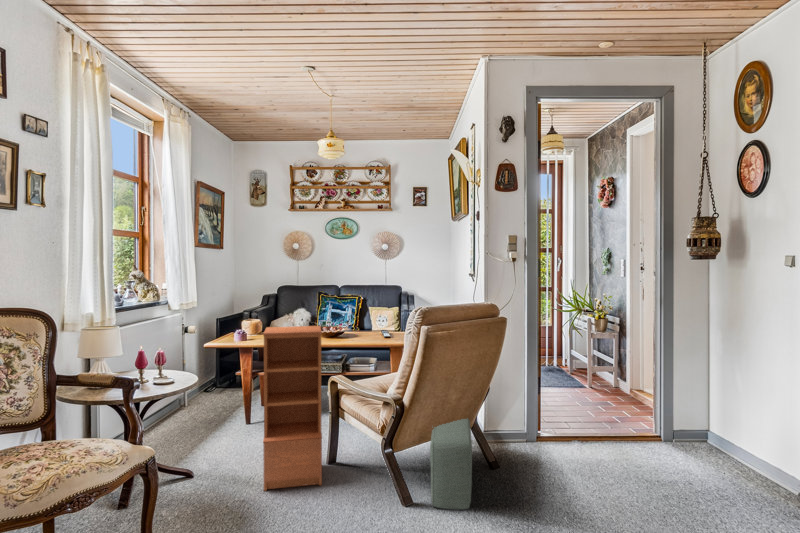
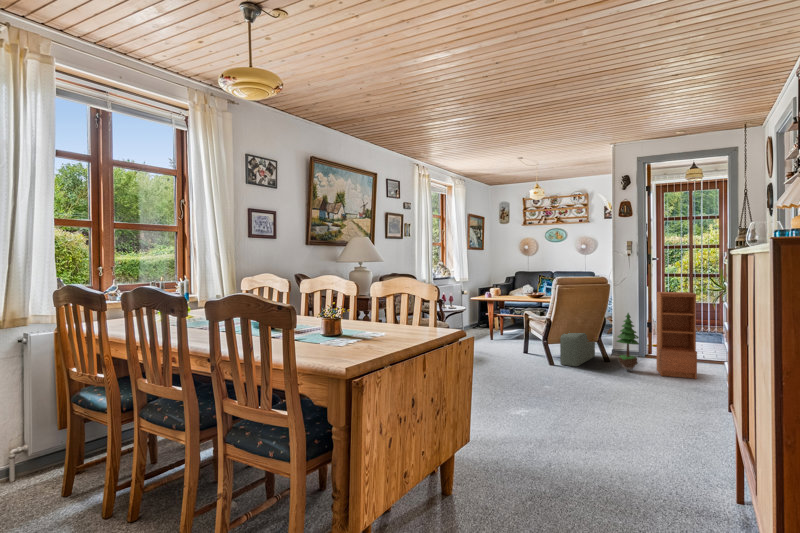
bookcase: present [263,326,322,491] -> present [656,292,697,379]
potted tree: none [540,377,586,499] -> present [616,313,639,371]

